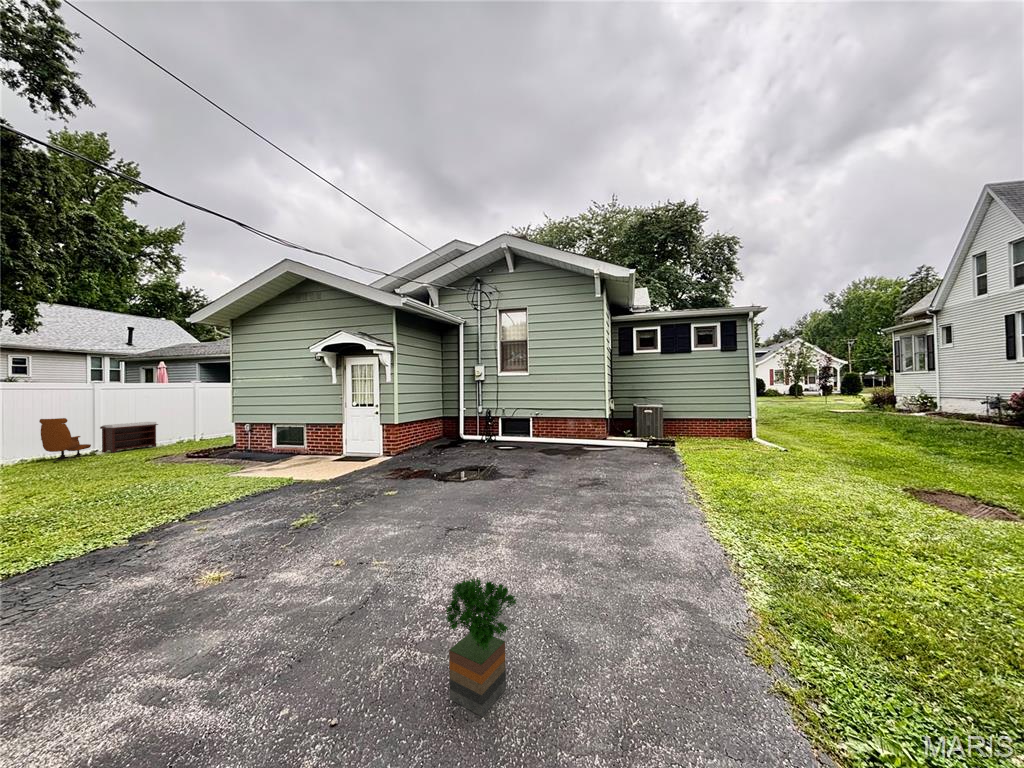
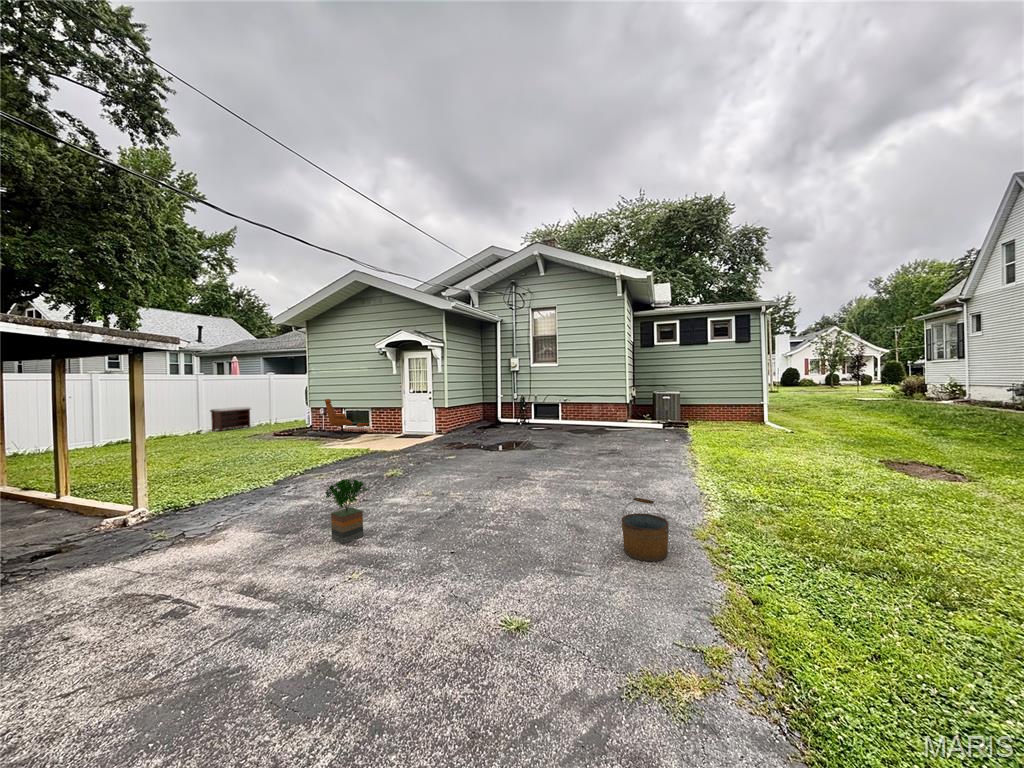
lounge chair: present [39,418,91,463] -> present [325,399,369,434]
potted tree: present [446,578,517,717] -> present [325,479,370,544]
bucket: none [641,604,723,725] -> present [622,498,669,561]

